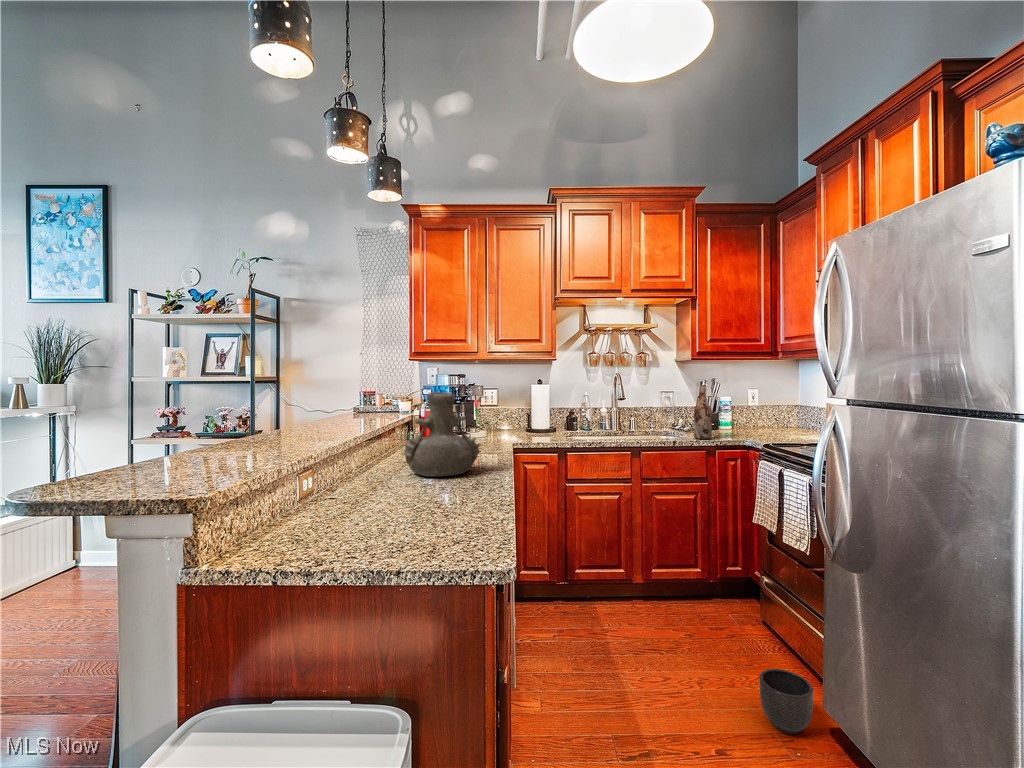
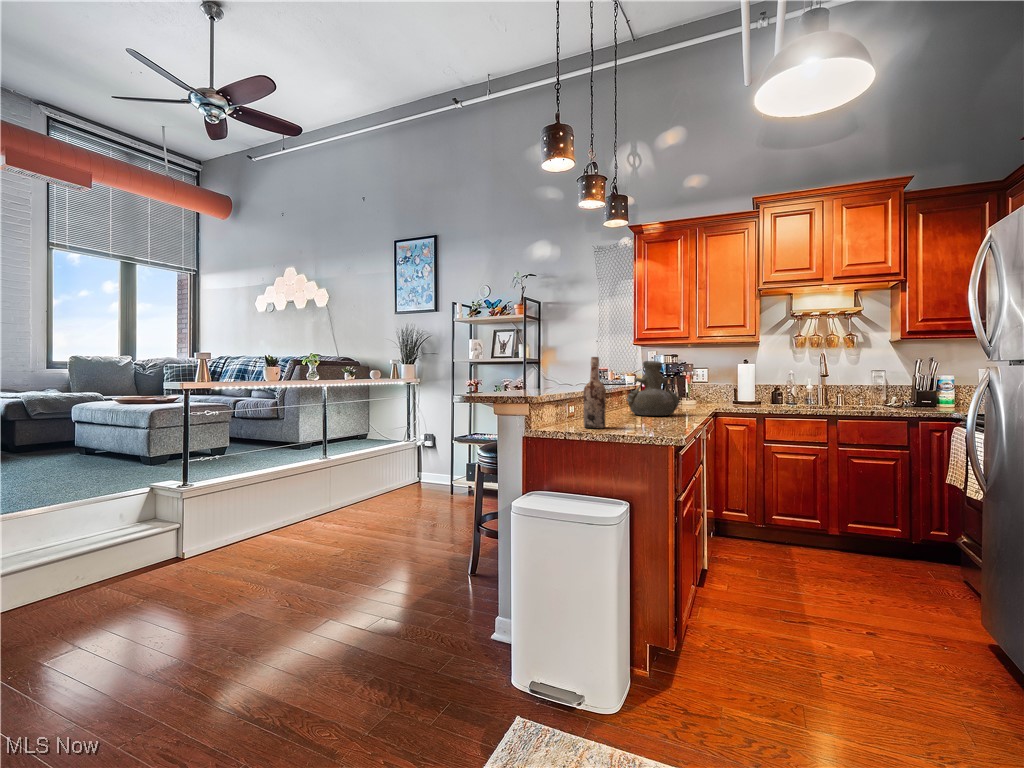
wine bottle: present [694,385,712,439] -> present [584,357,606,428]
planter: present [759,669,813,734] -> none [919,592,972,642]

